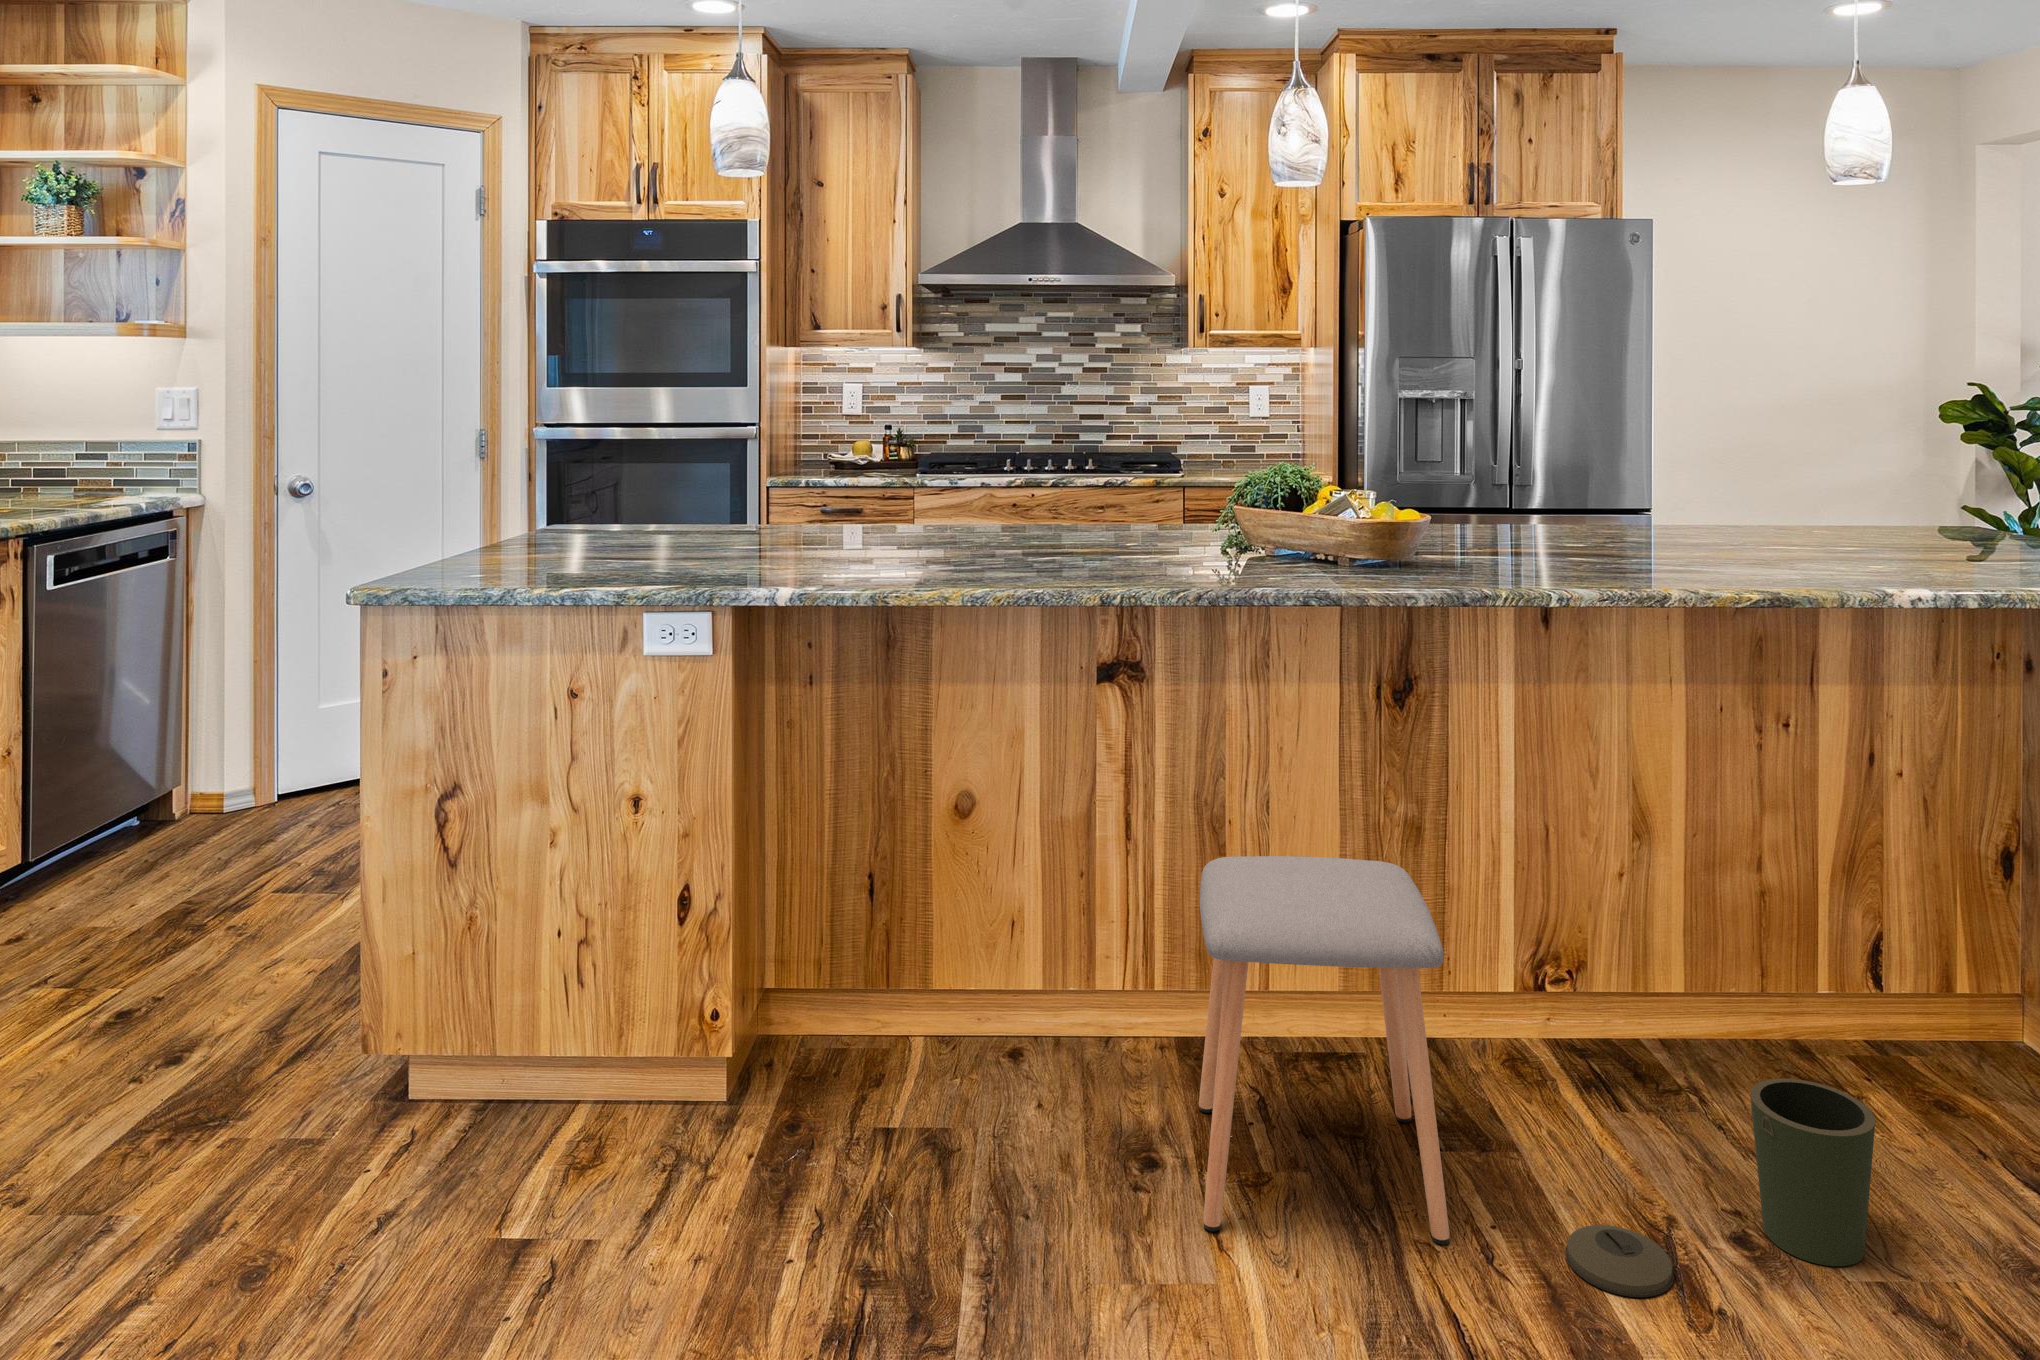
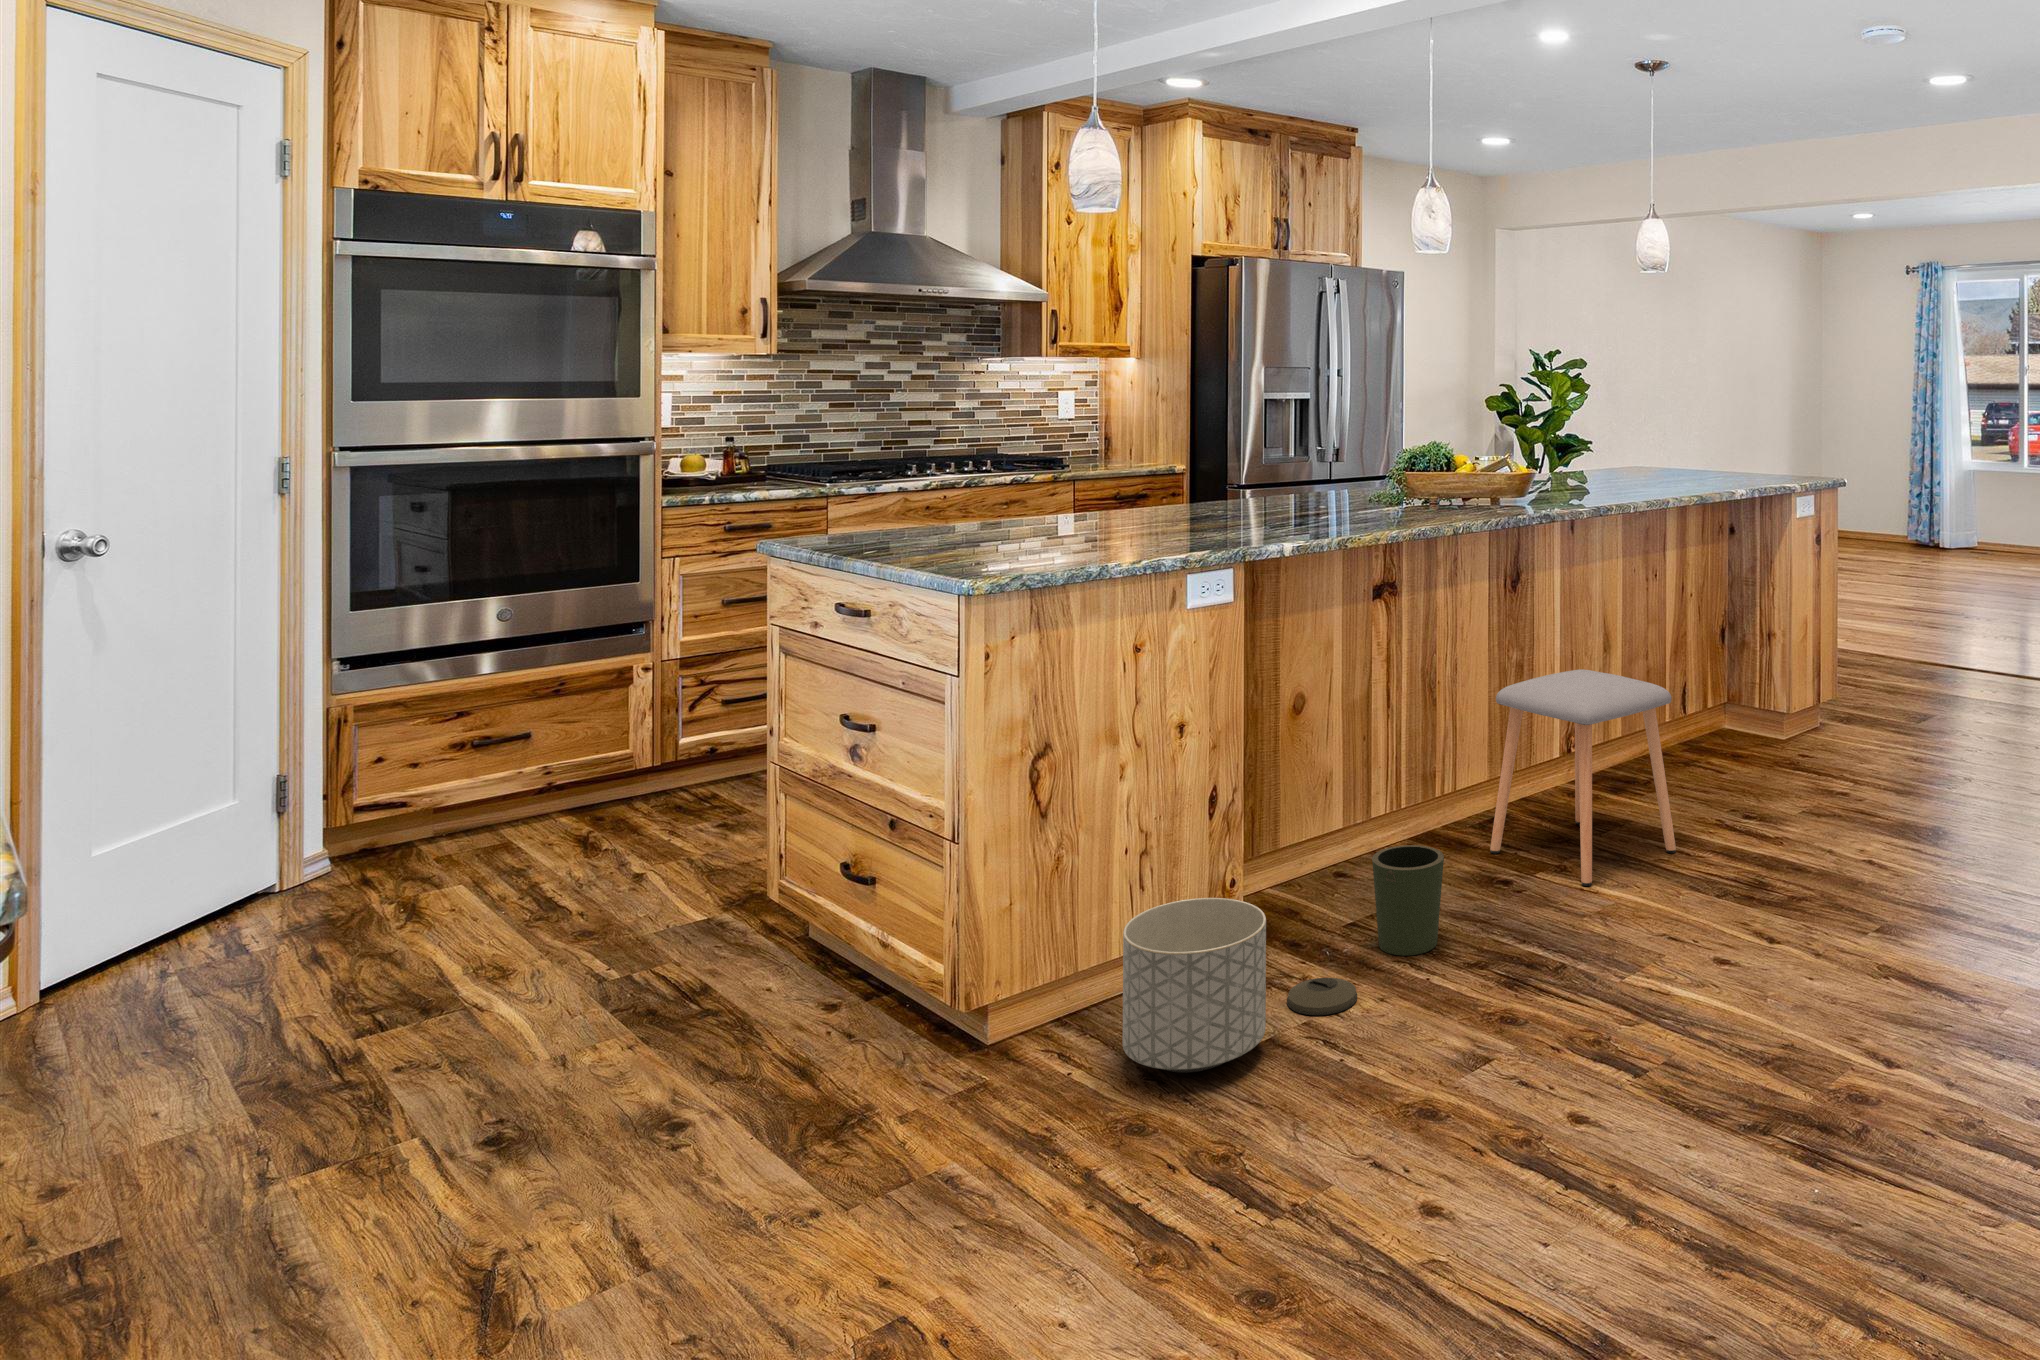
planter: none [351,1008,537,1237] -> present [1123,898,1266,1073]
trash can: present [1566,1079,1875,1297] -> present [1287,845,1444,1015]

